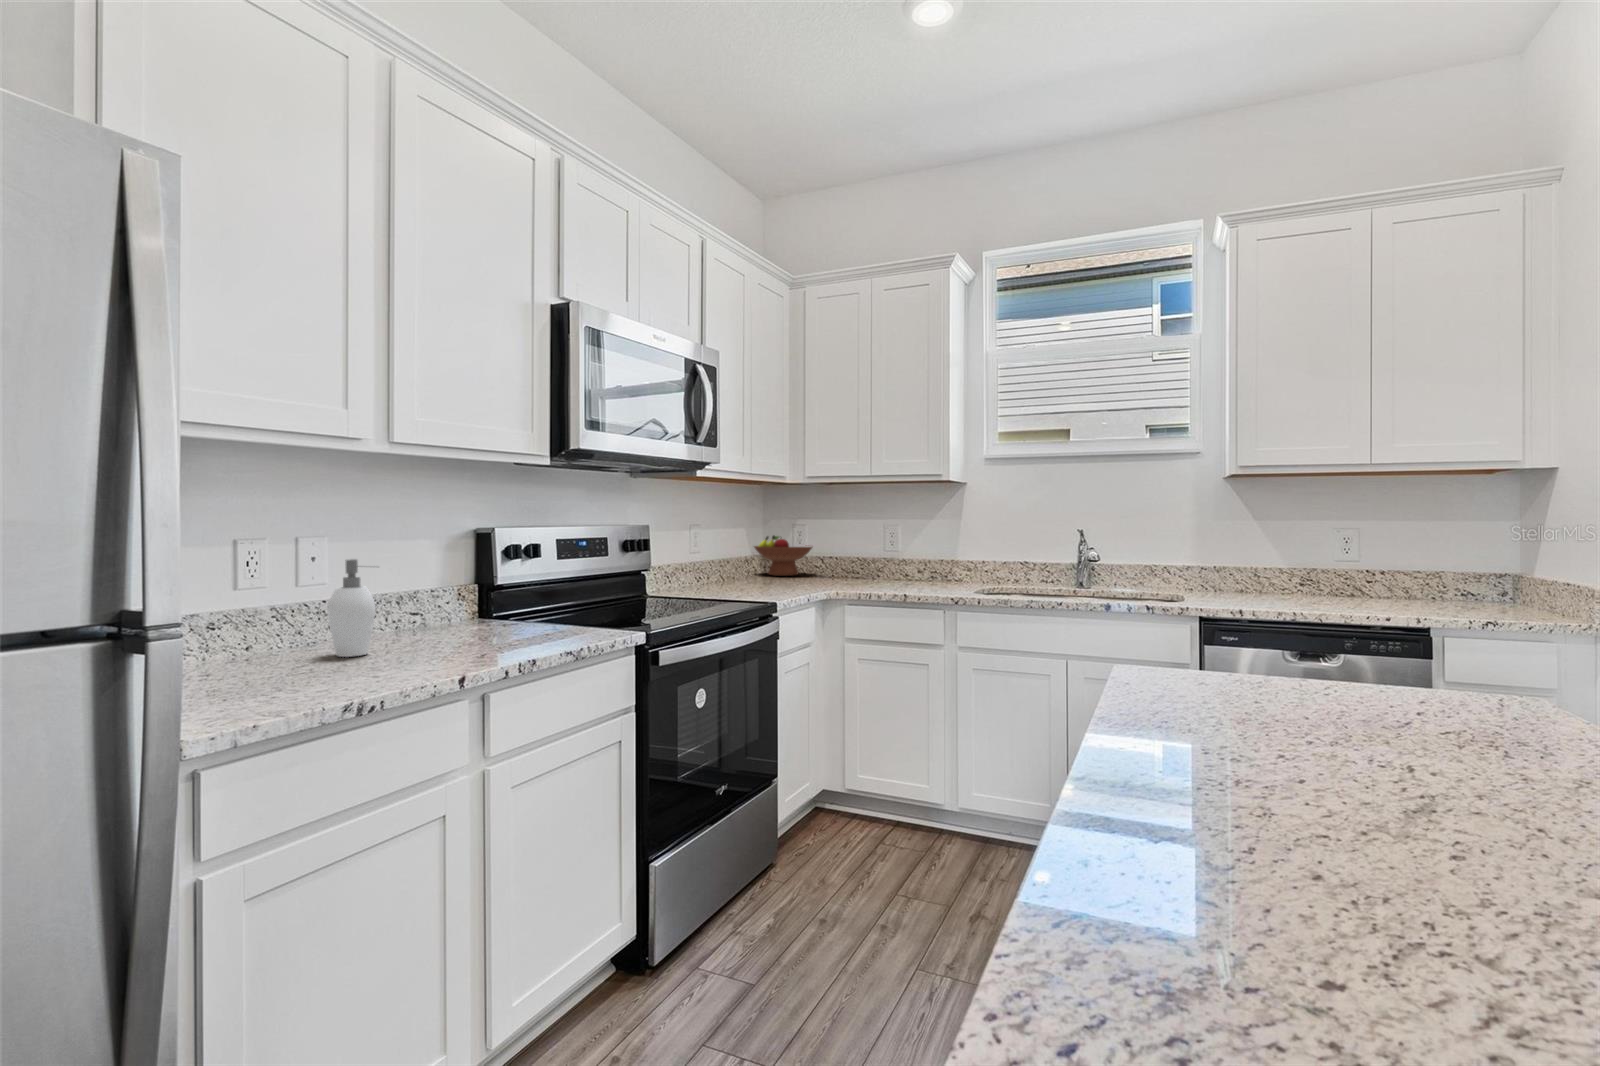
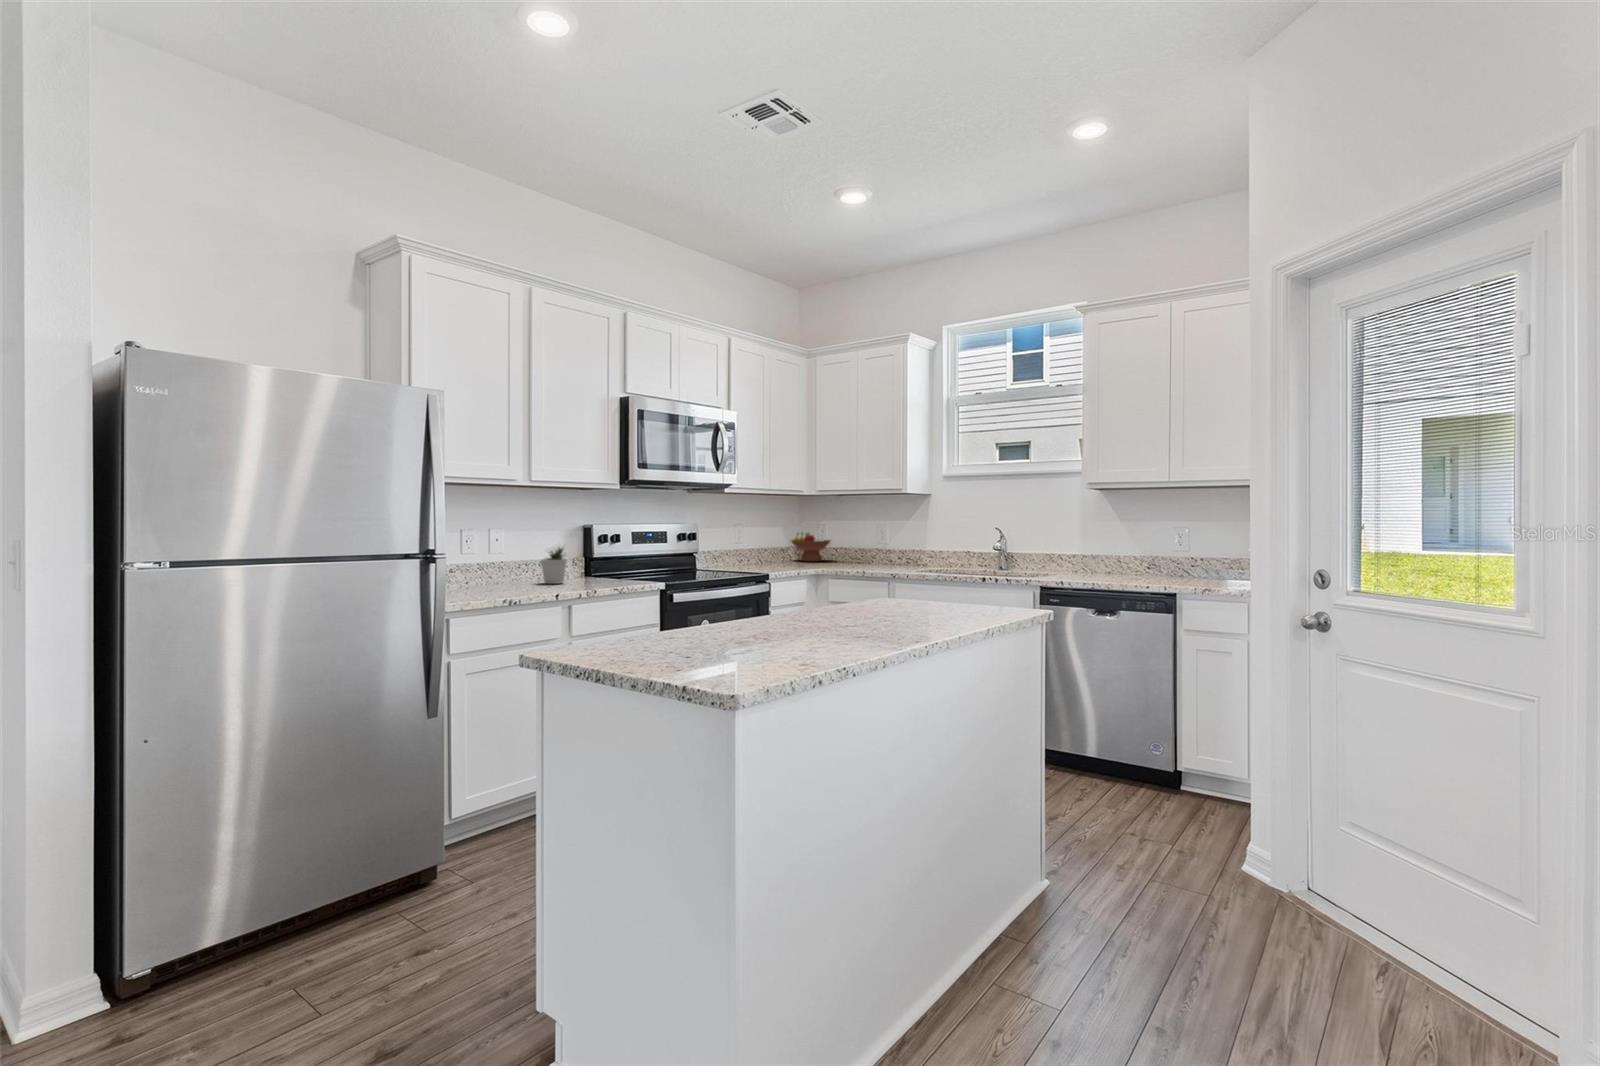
soap dispenser: present [327,559,375,657] -> none [502,540,525,588]
potted plant: none [404,562,458,640] -> present [541,547,567,584]

